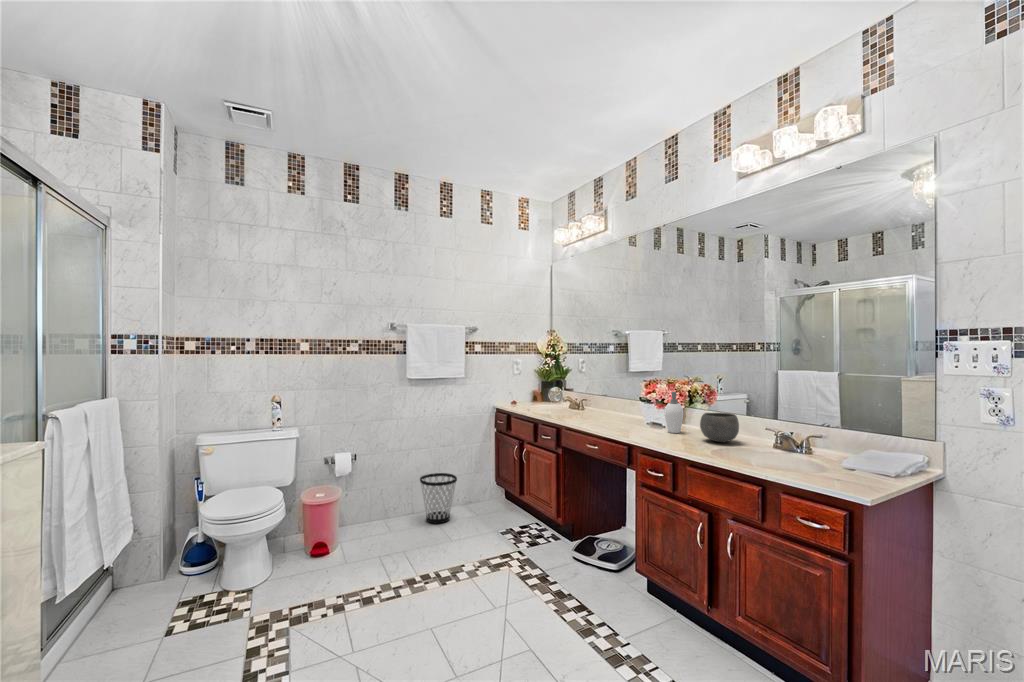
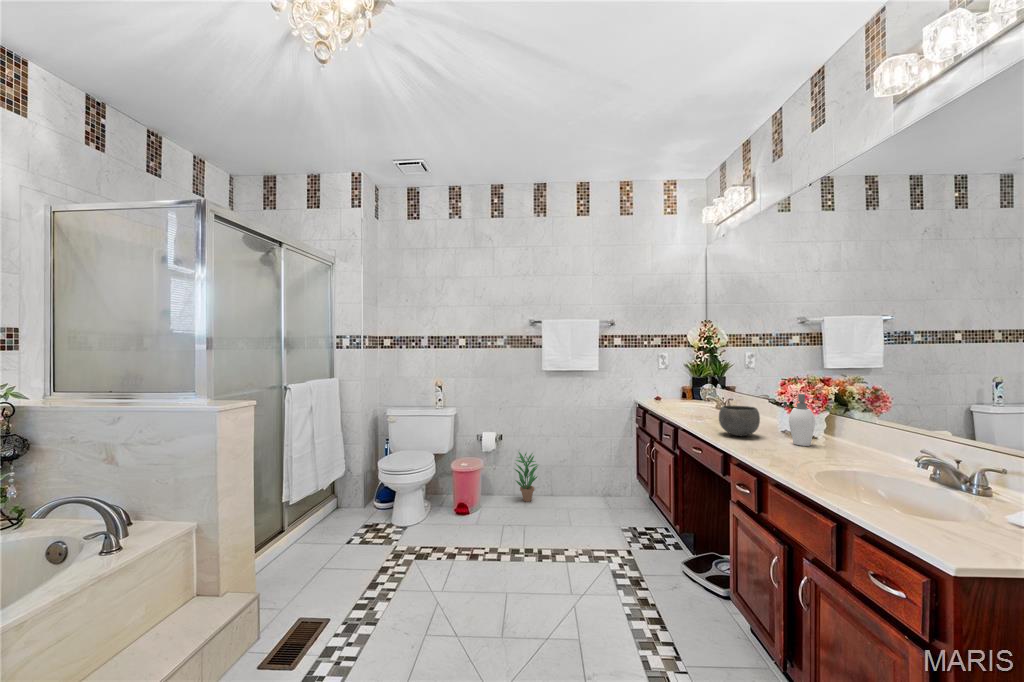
ceramic bowl: present [700,413,739,442] -> present [719,405,760,436]
potted plant: none [371,471,402,529] -> present [515,452,538,502]
wastebasket: present [420,473,457,523] -> none [557,459,591,506]

